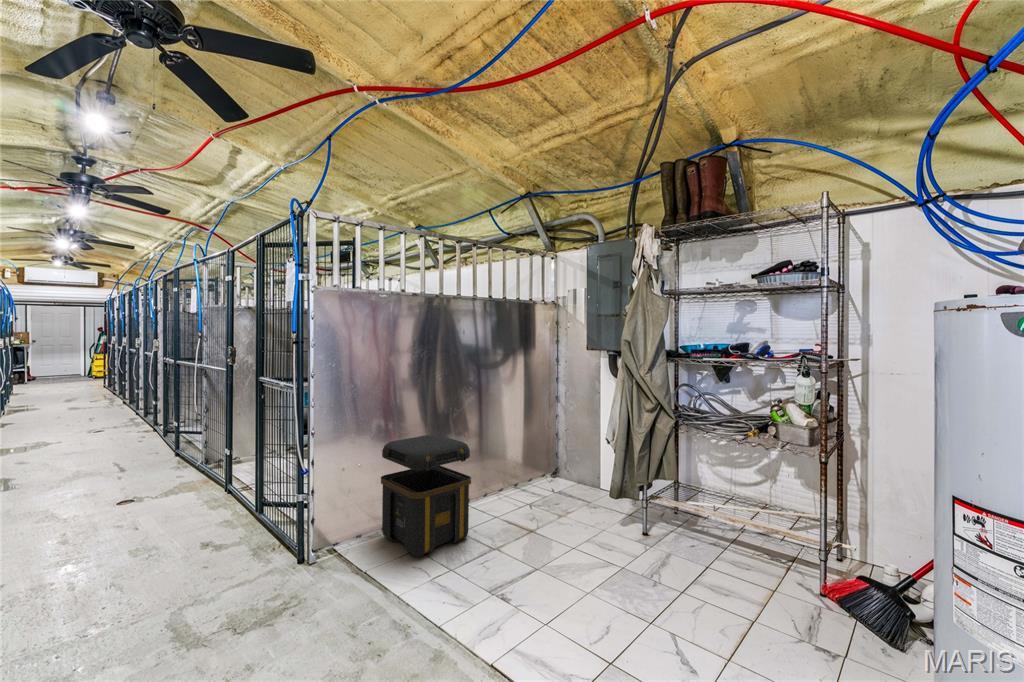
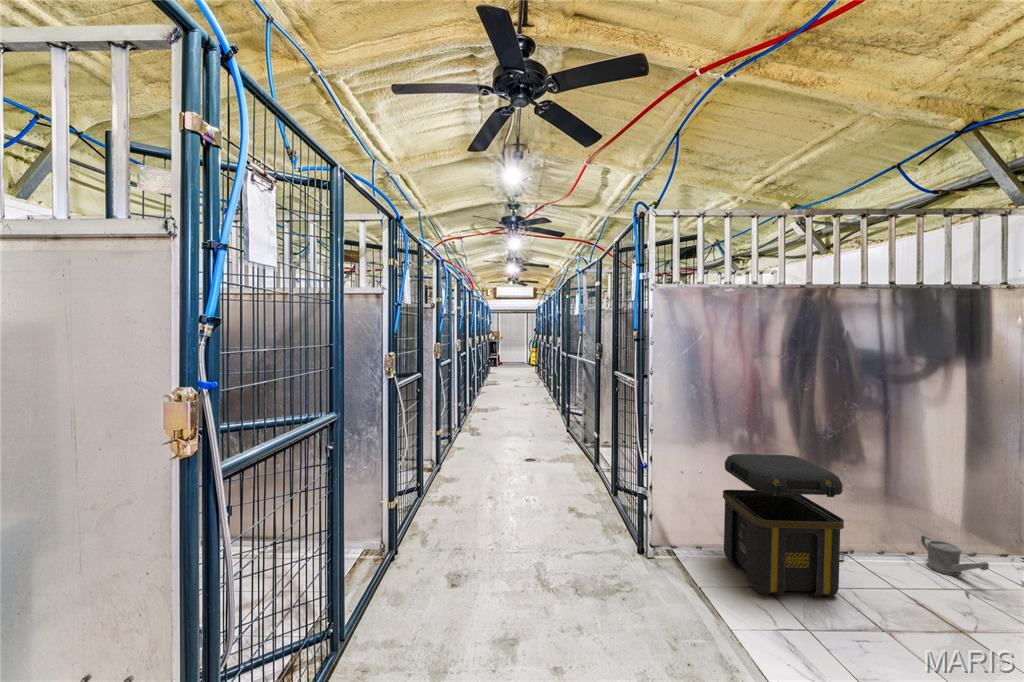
watering can: none [507,475,542,498] -> present [921,535,989,576]

